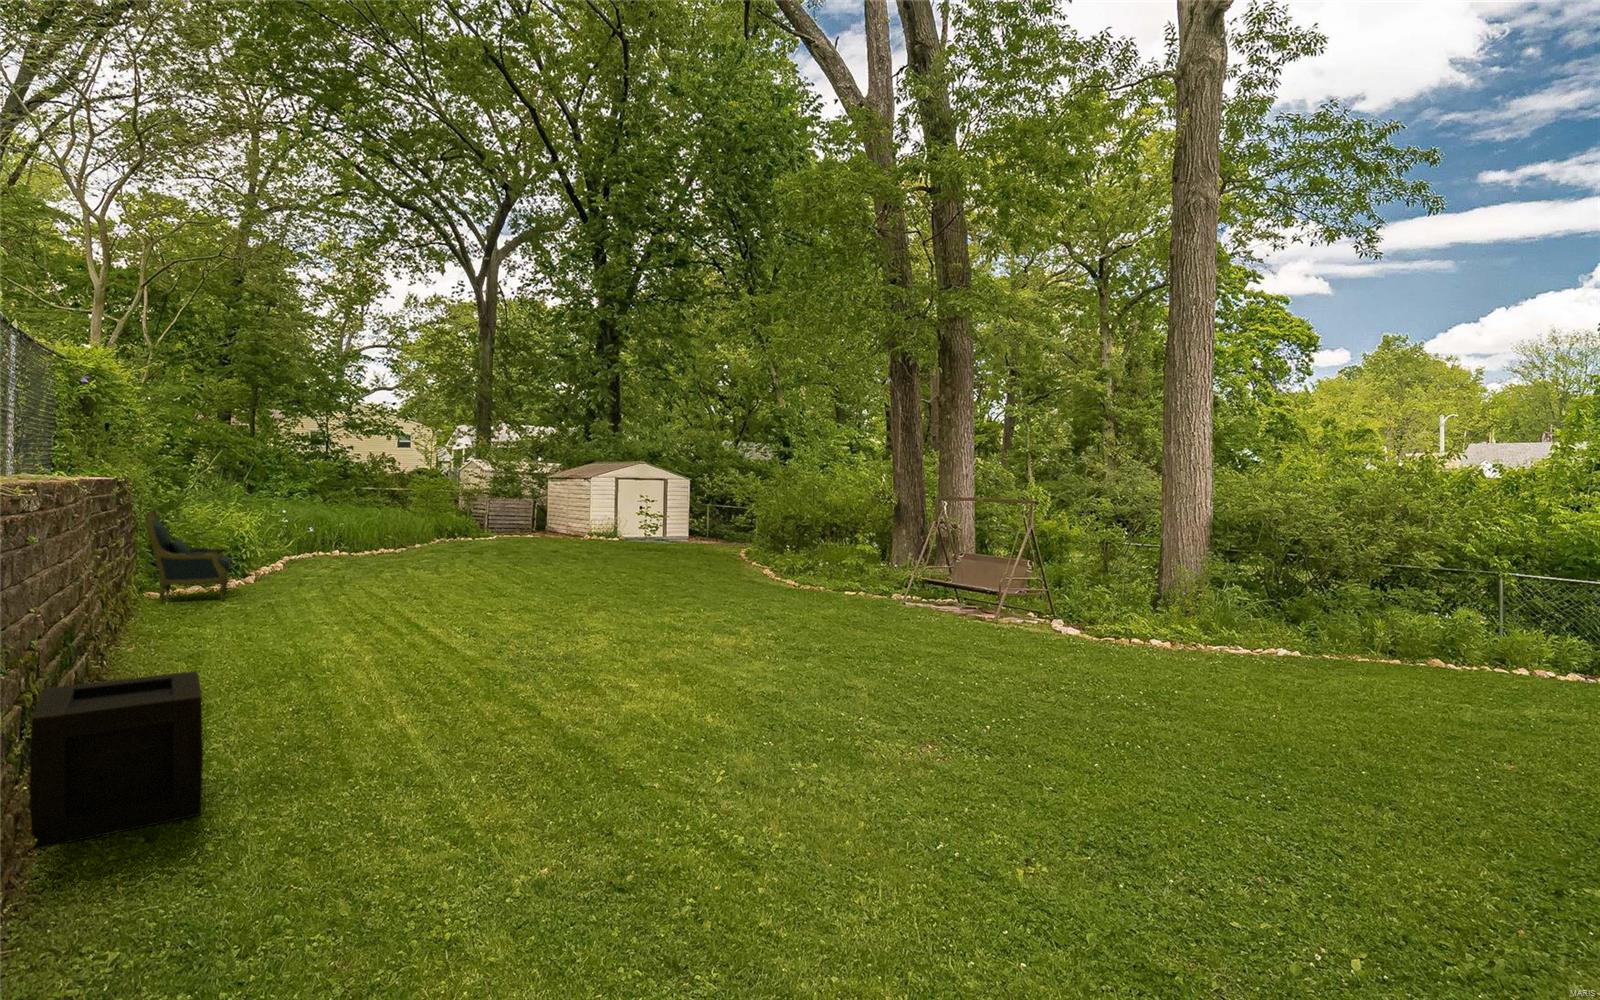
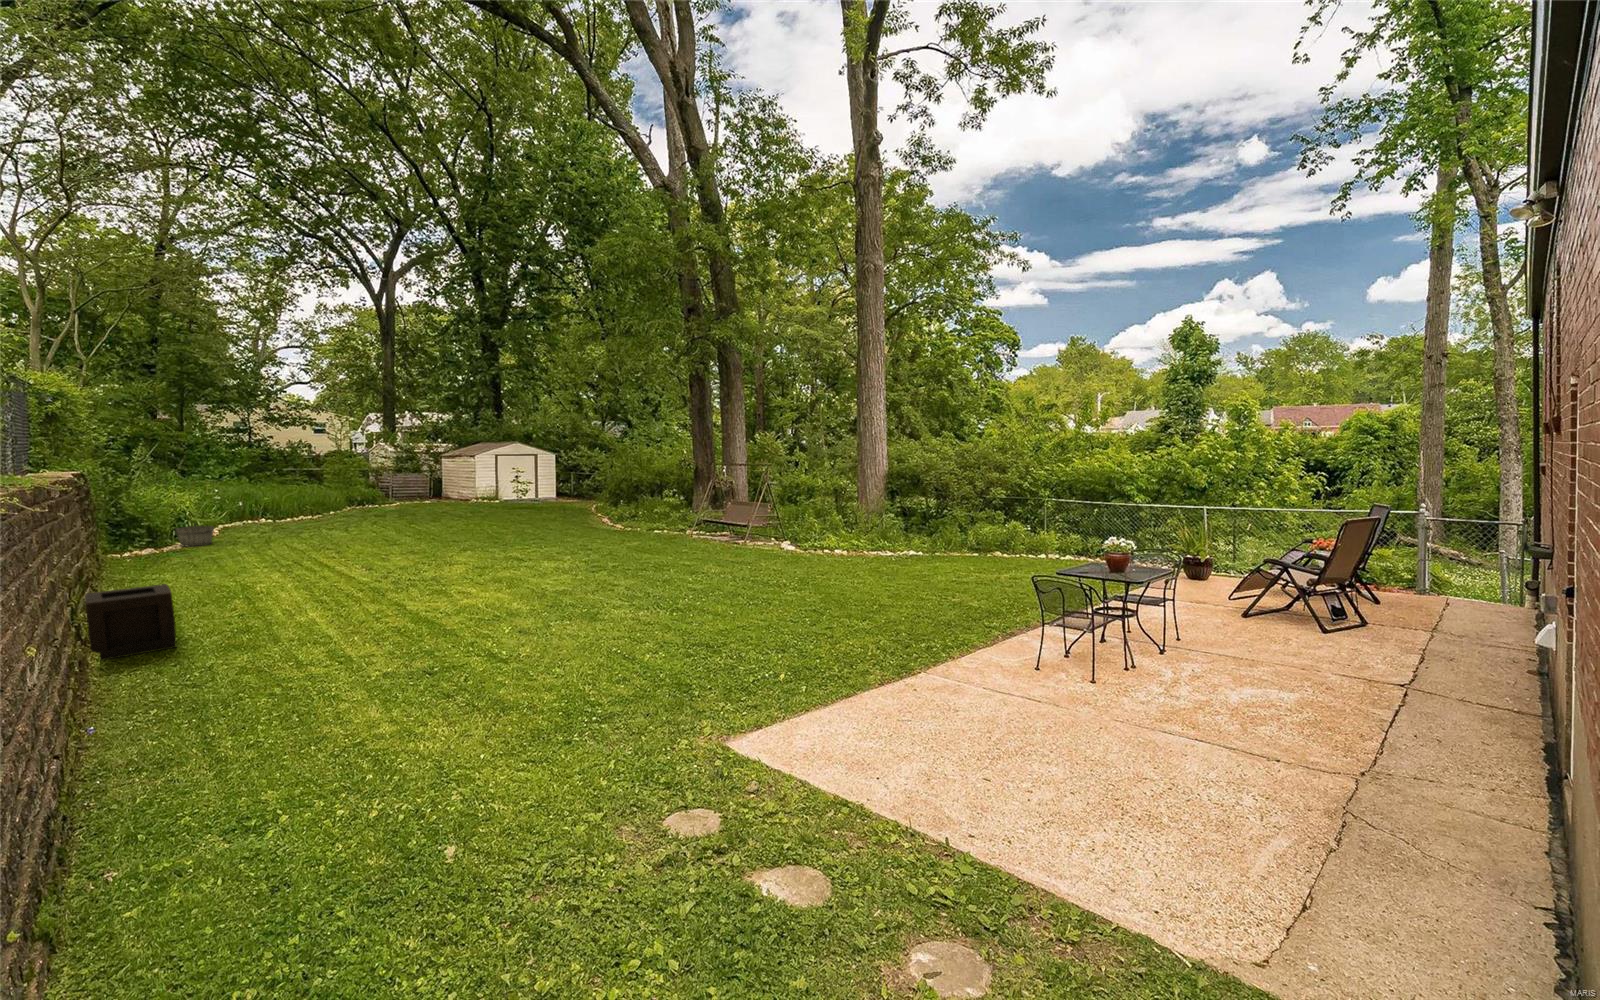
armchair: present [146,509,231,603] -> none [107,496,175,561]
wooden bucket: none [232,549,281,586] -> present [176,524,214,547]

